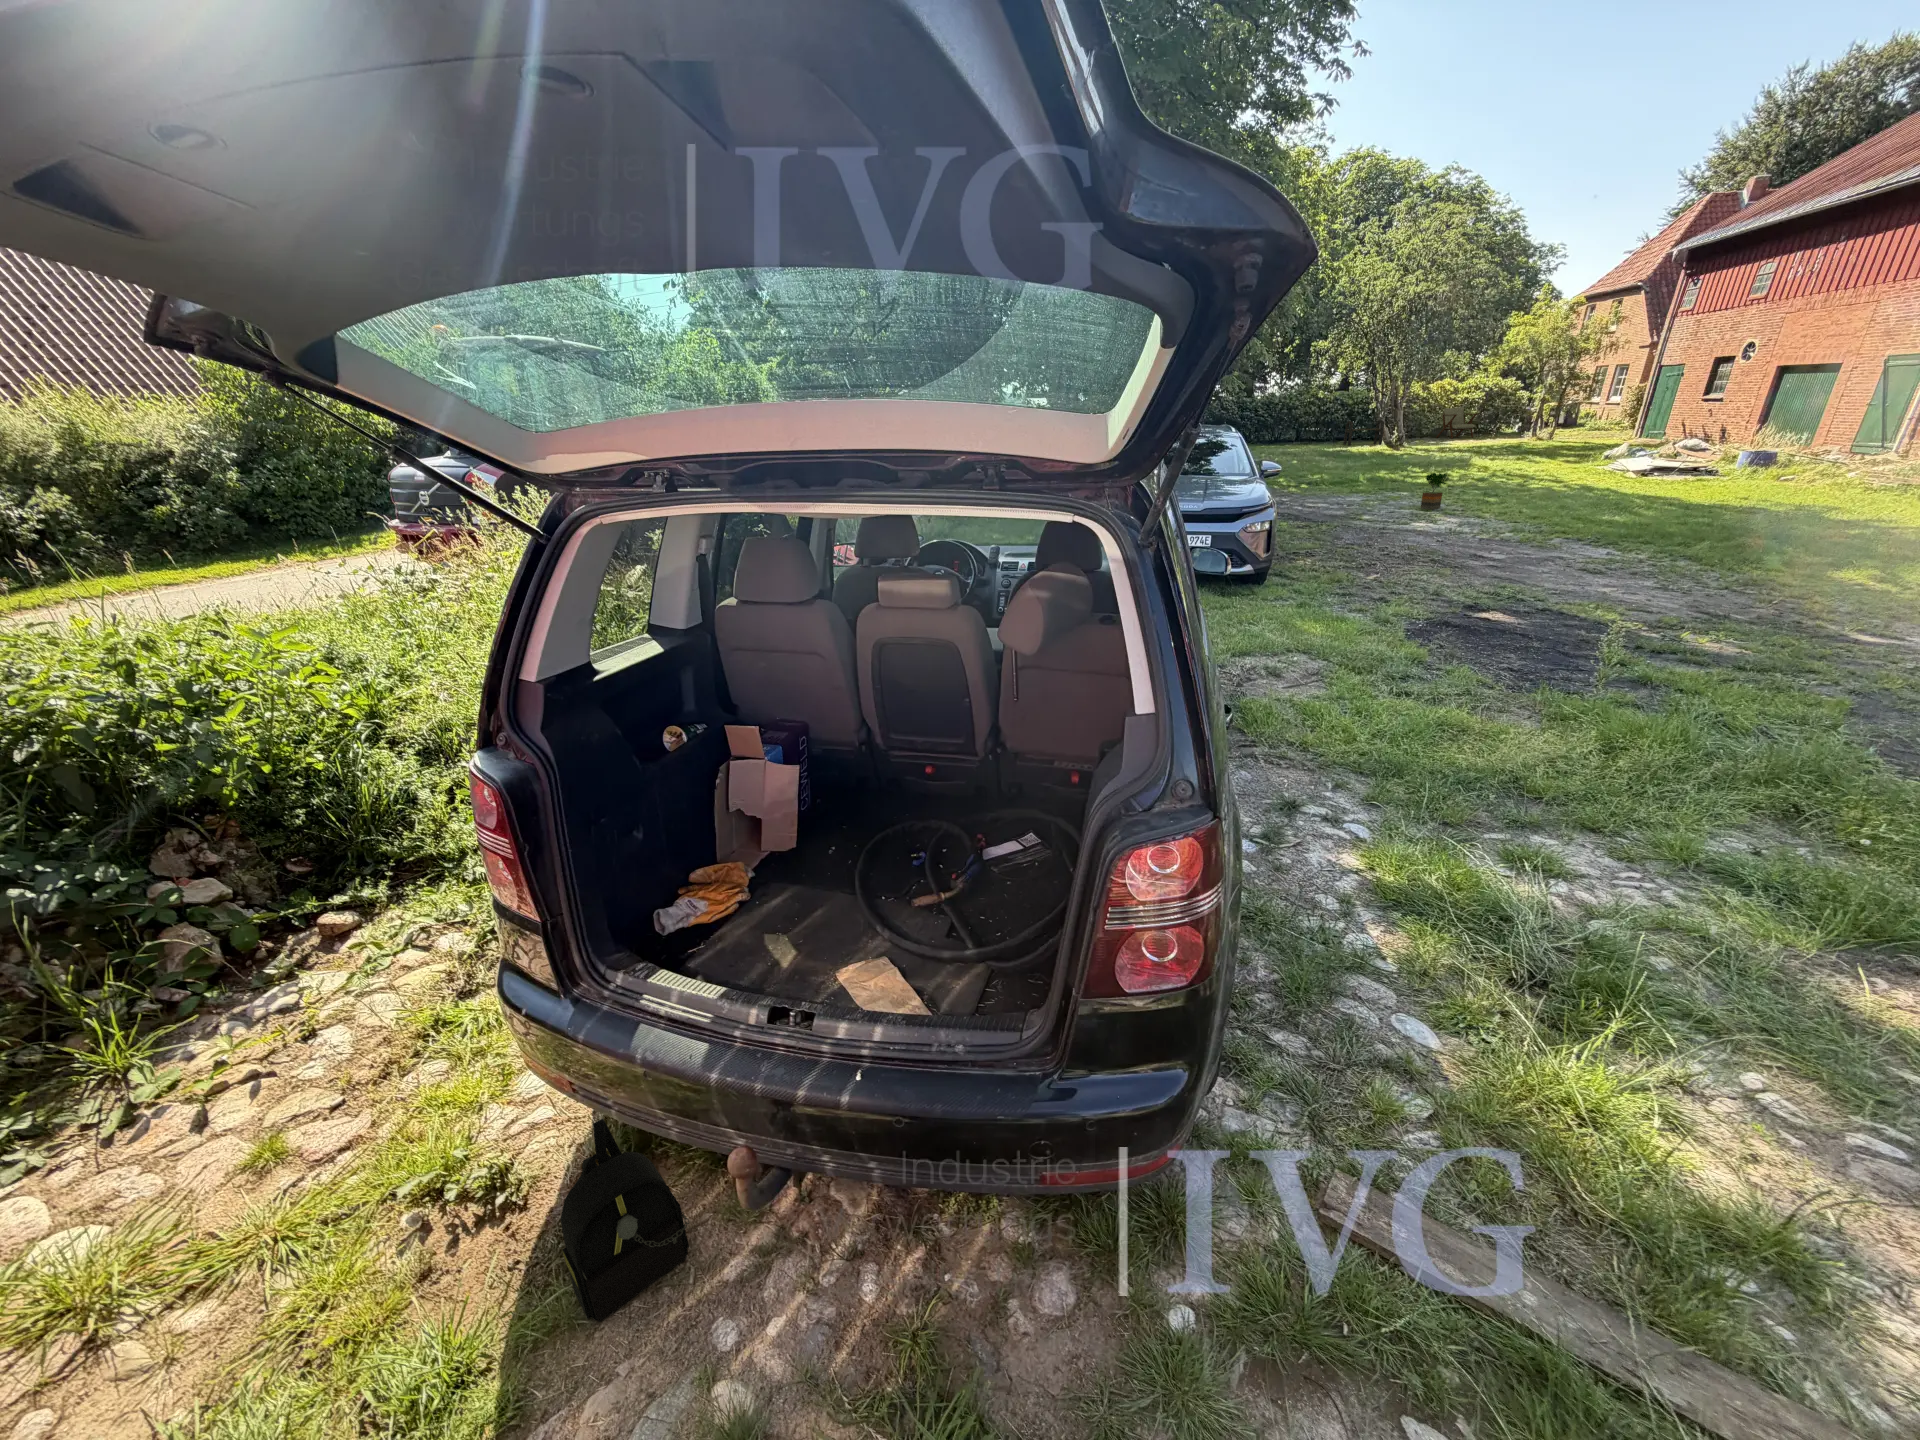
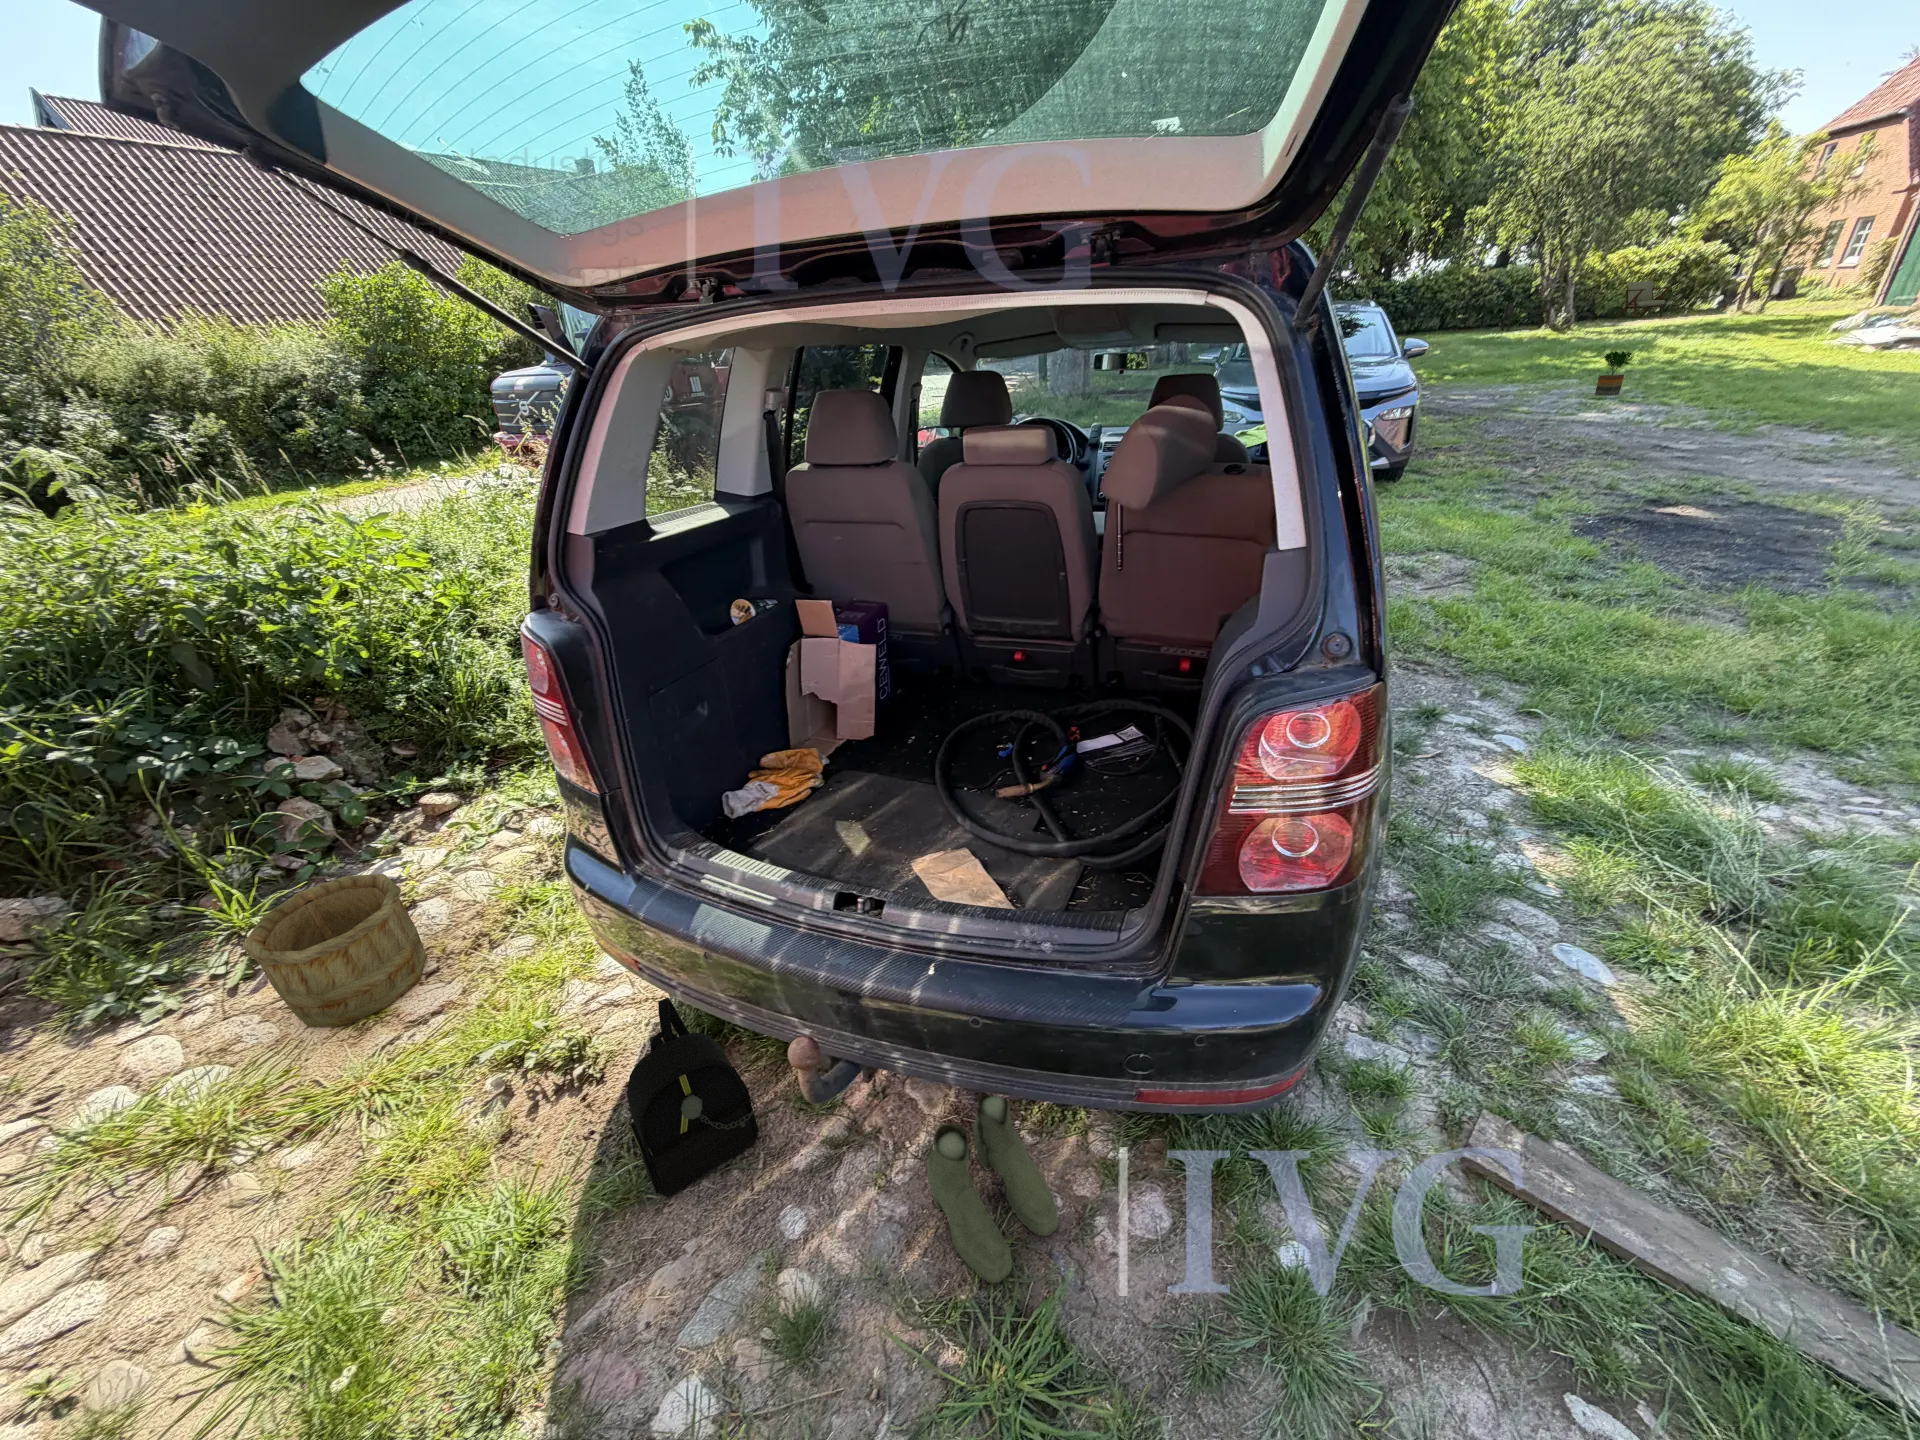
wooden bucket: none [131,1004,330,1174] -> present [242,874,427,1027]
boots: none [854,1186,977,1375] -> present [926,1094,1059,1284]

